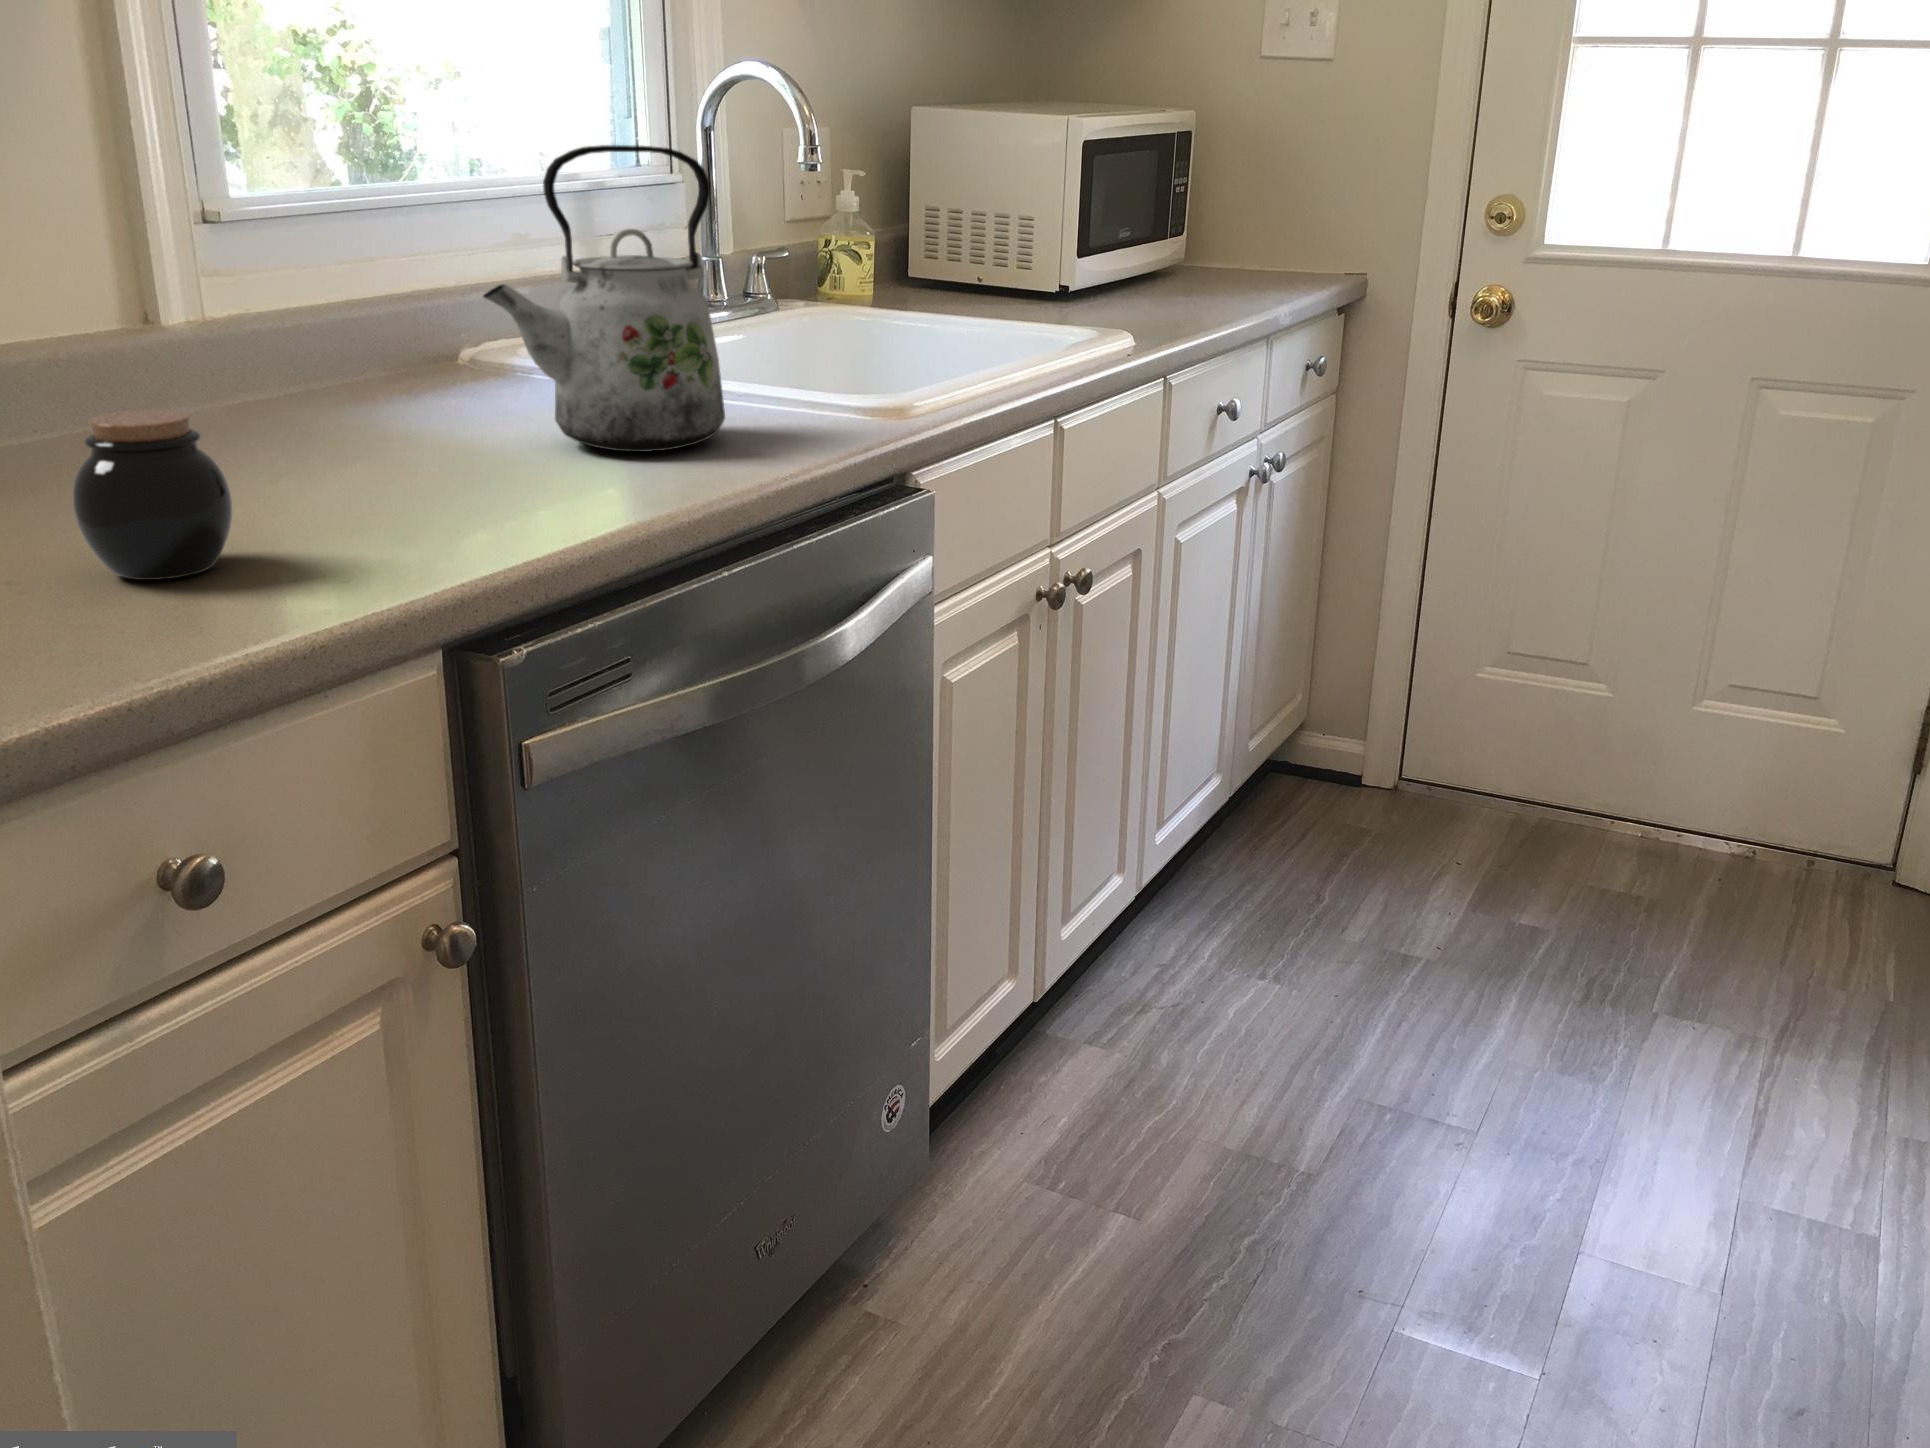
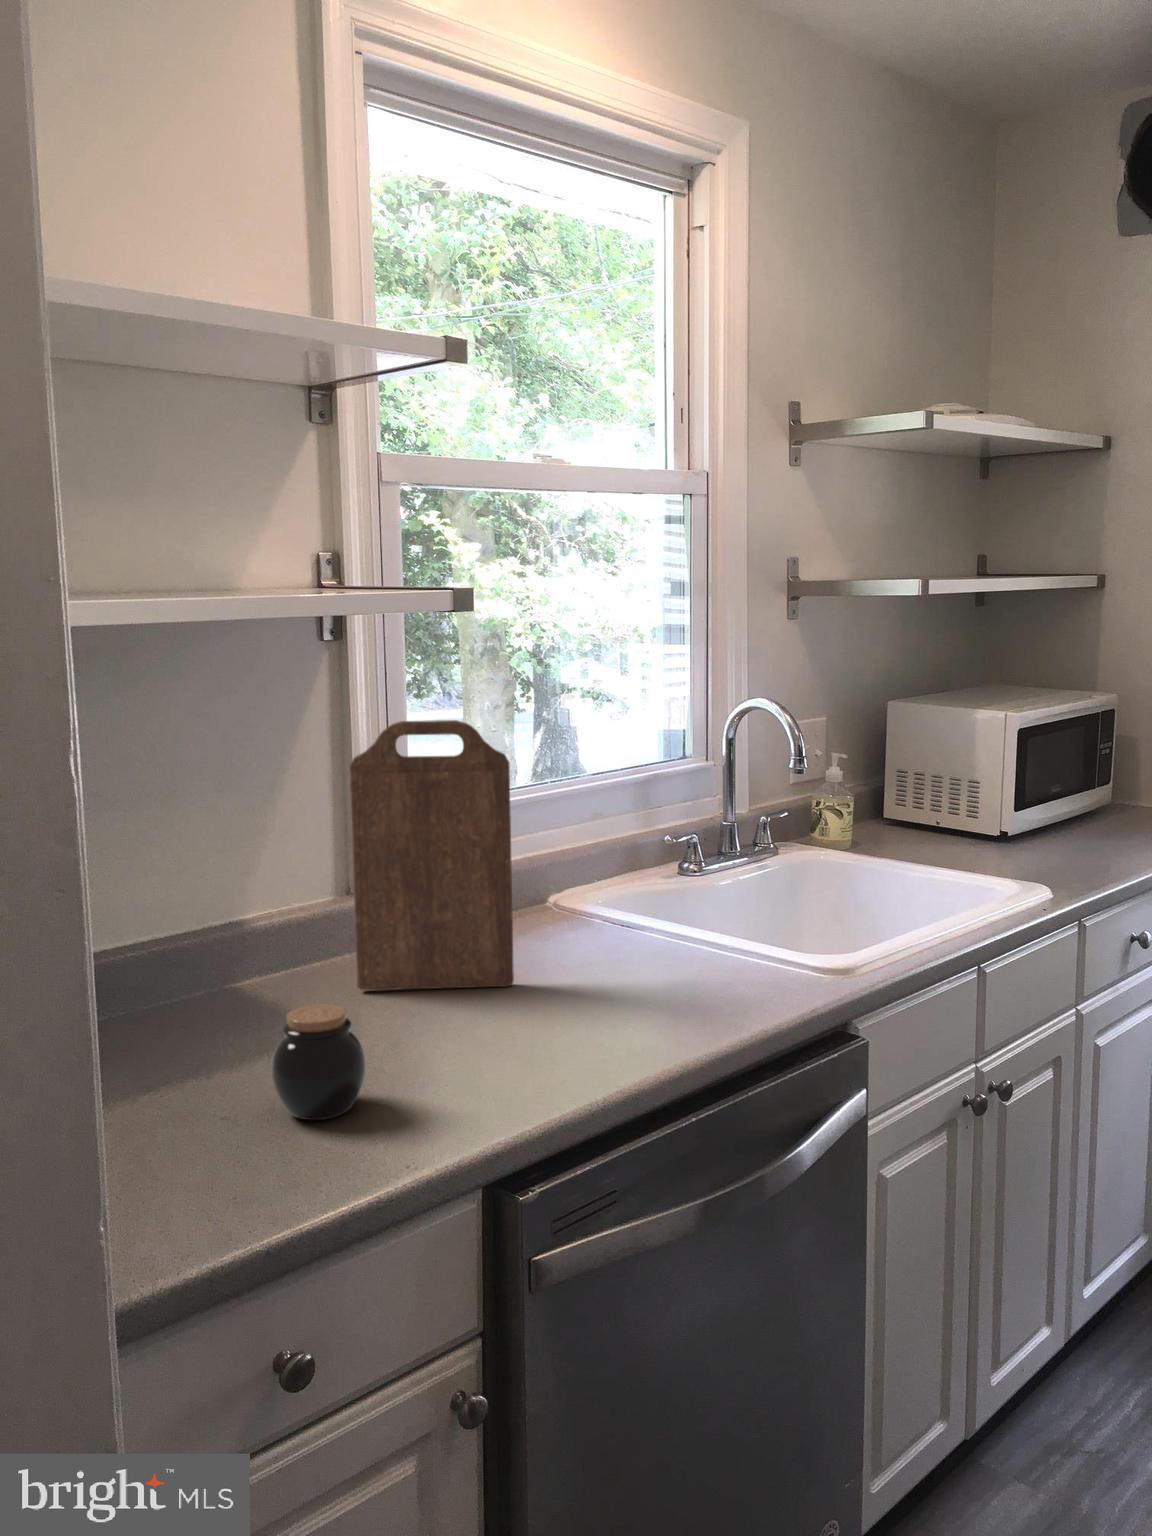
cutting board: none [127,7,433,450] -> present [350,720,514,990]
kettle: present [483,145,725,452] -> none [549,800,712,1009]

